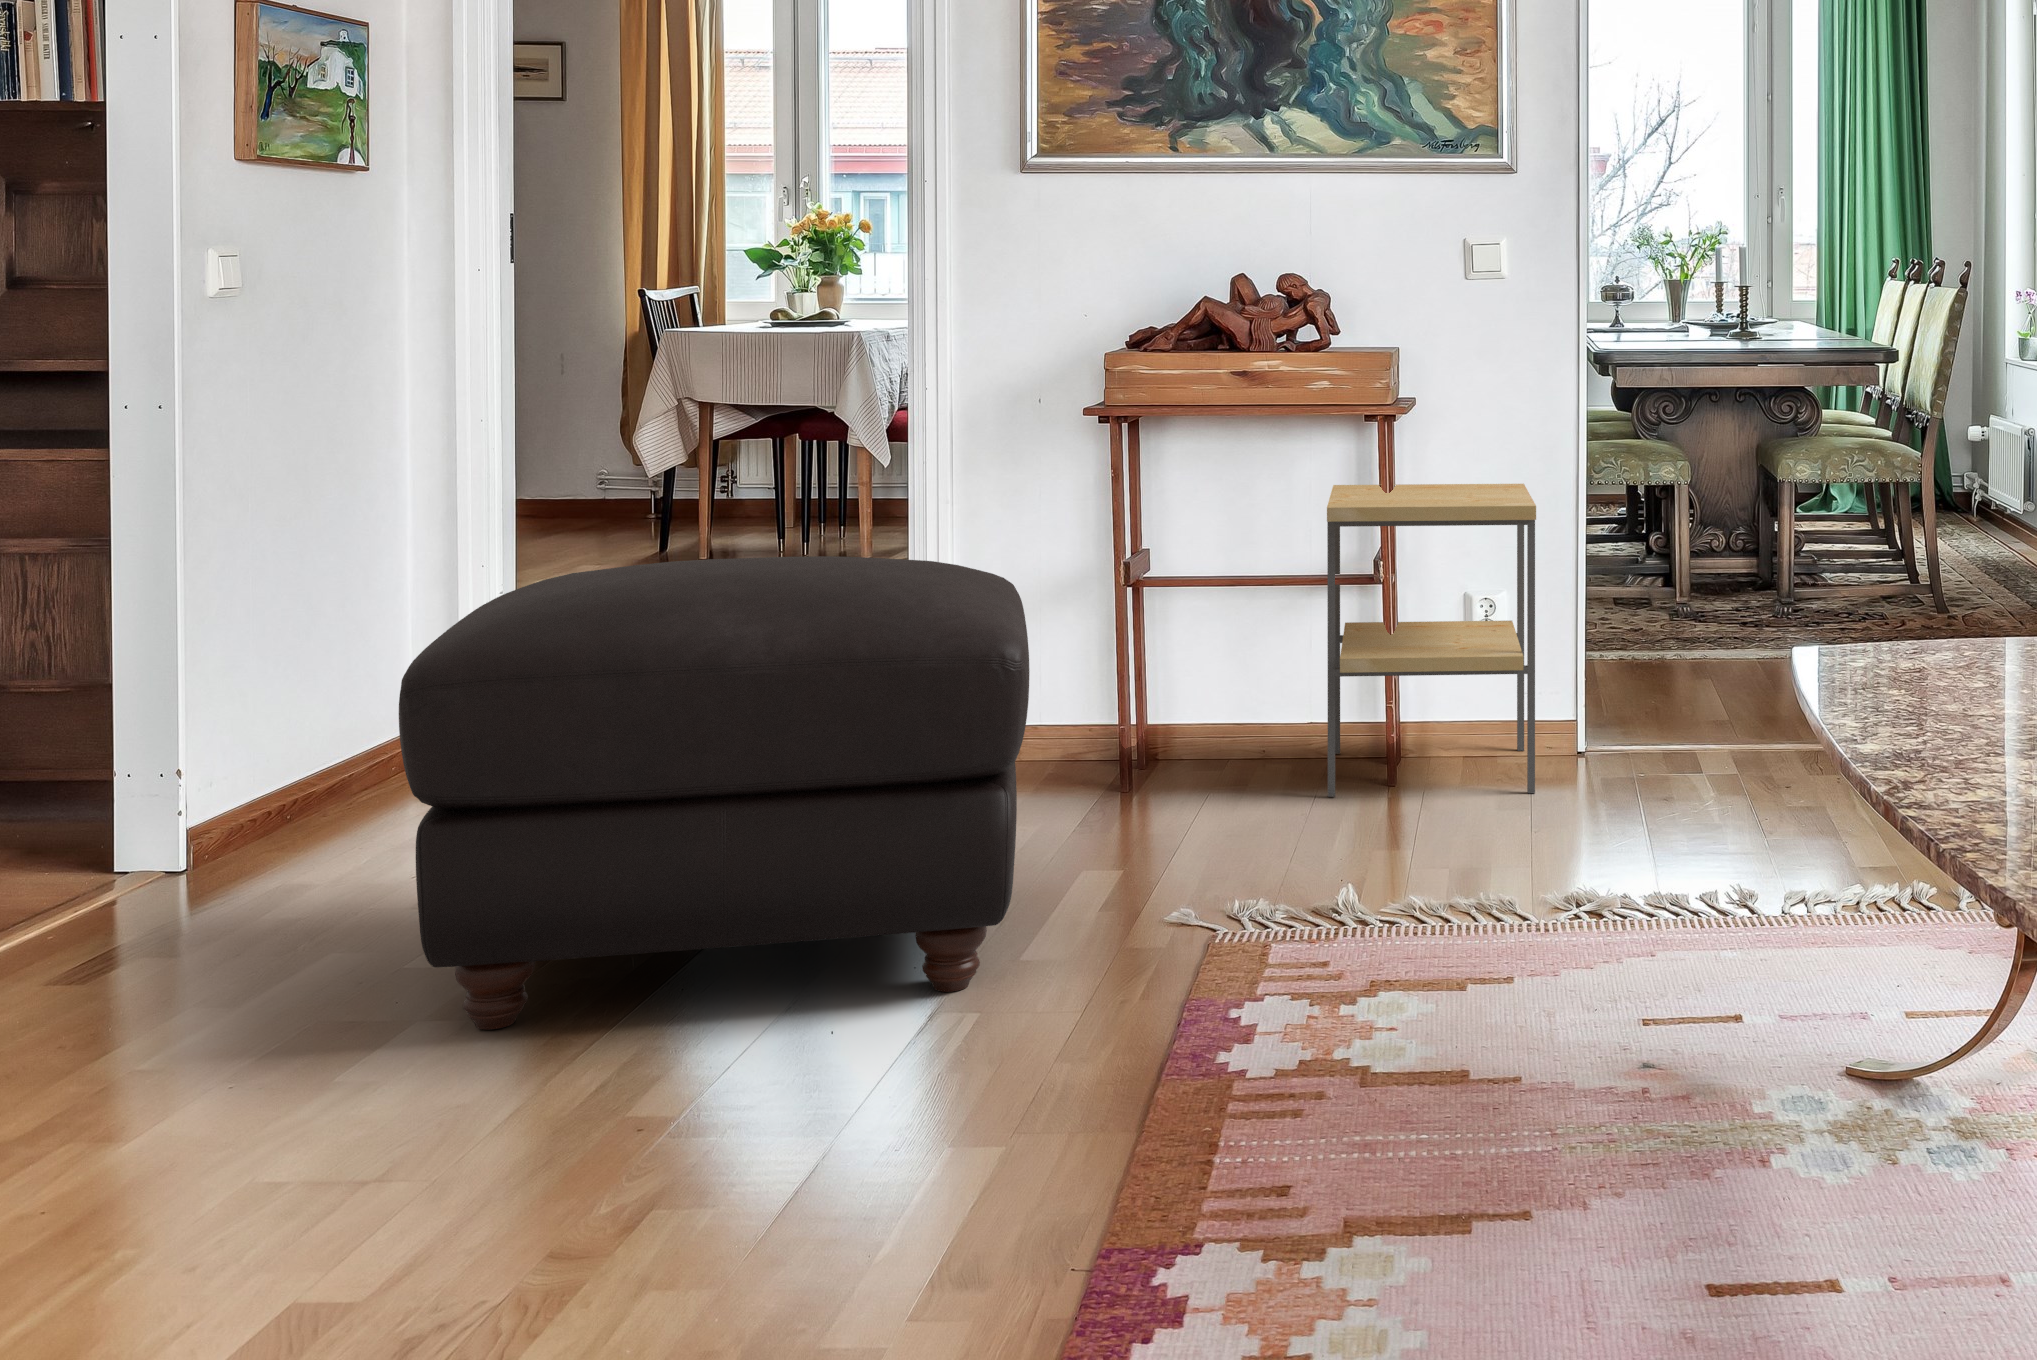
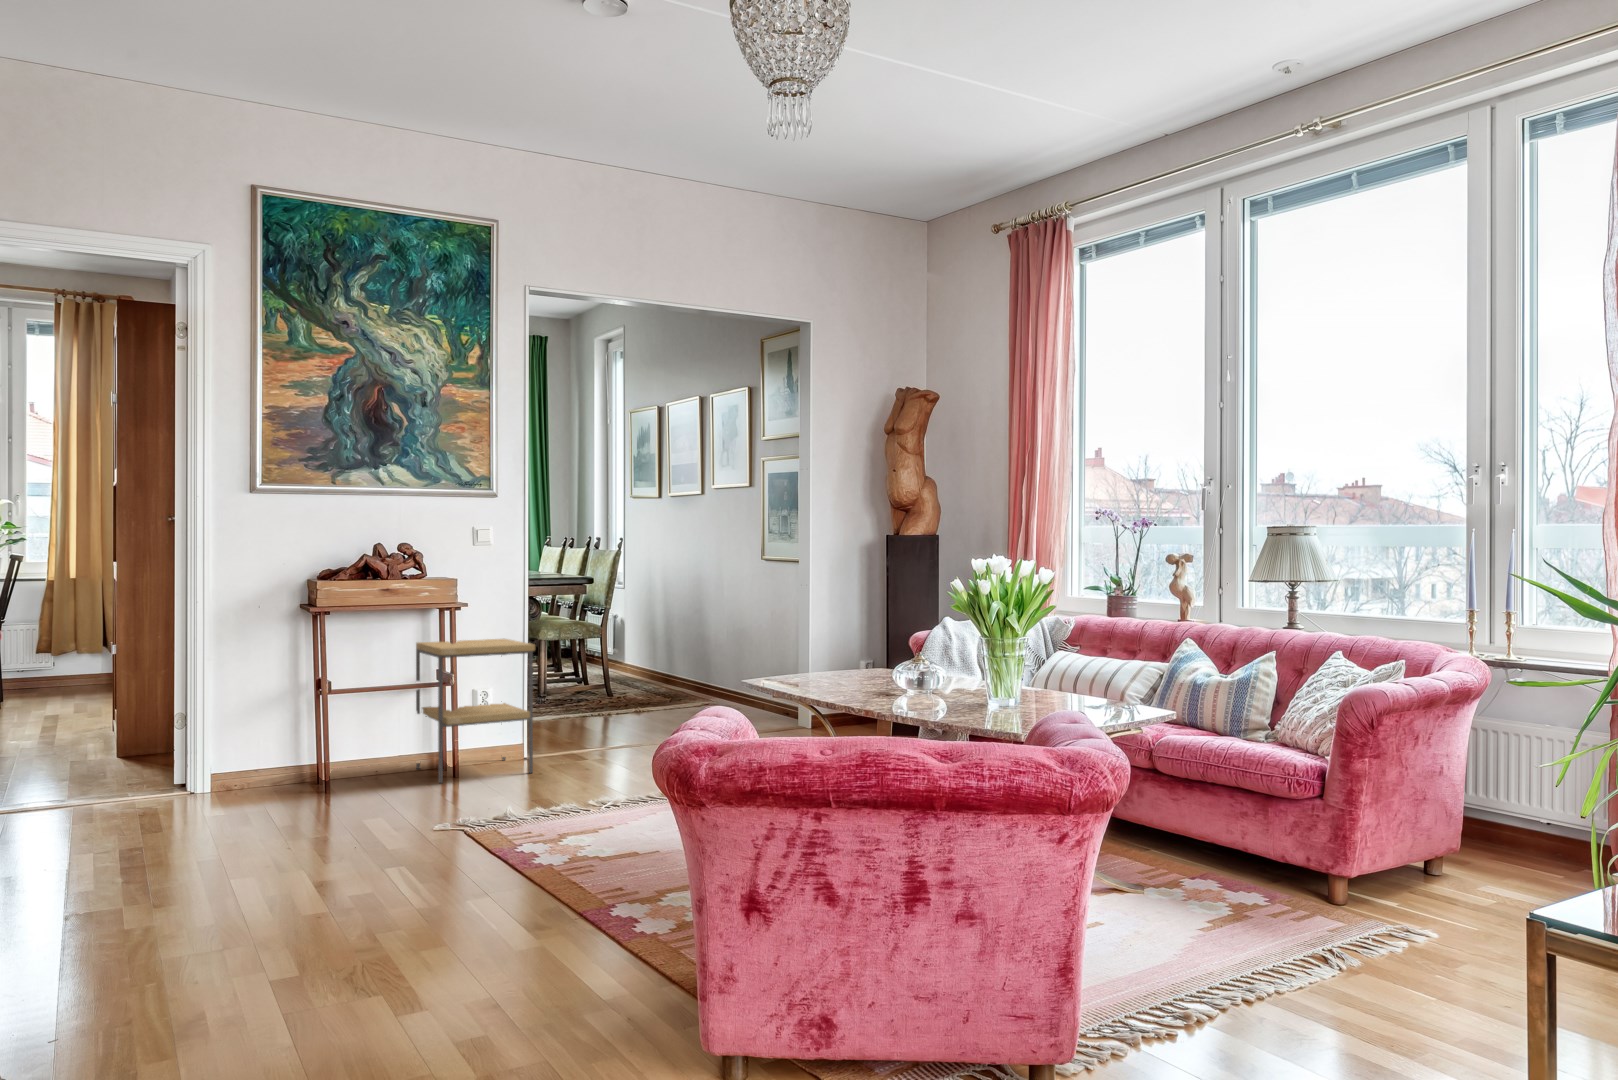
ottoman: present [399,556,1029,1030] -> none [67,672,408,903]

